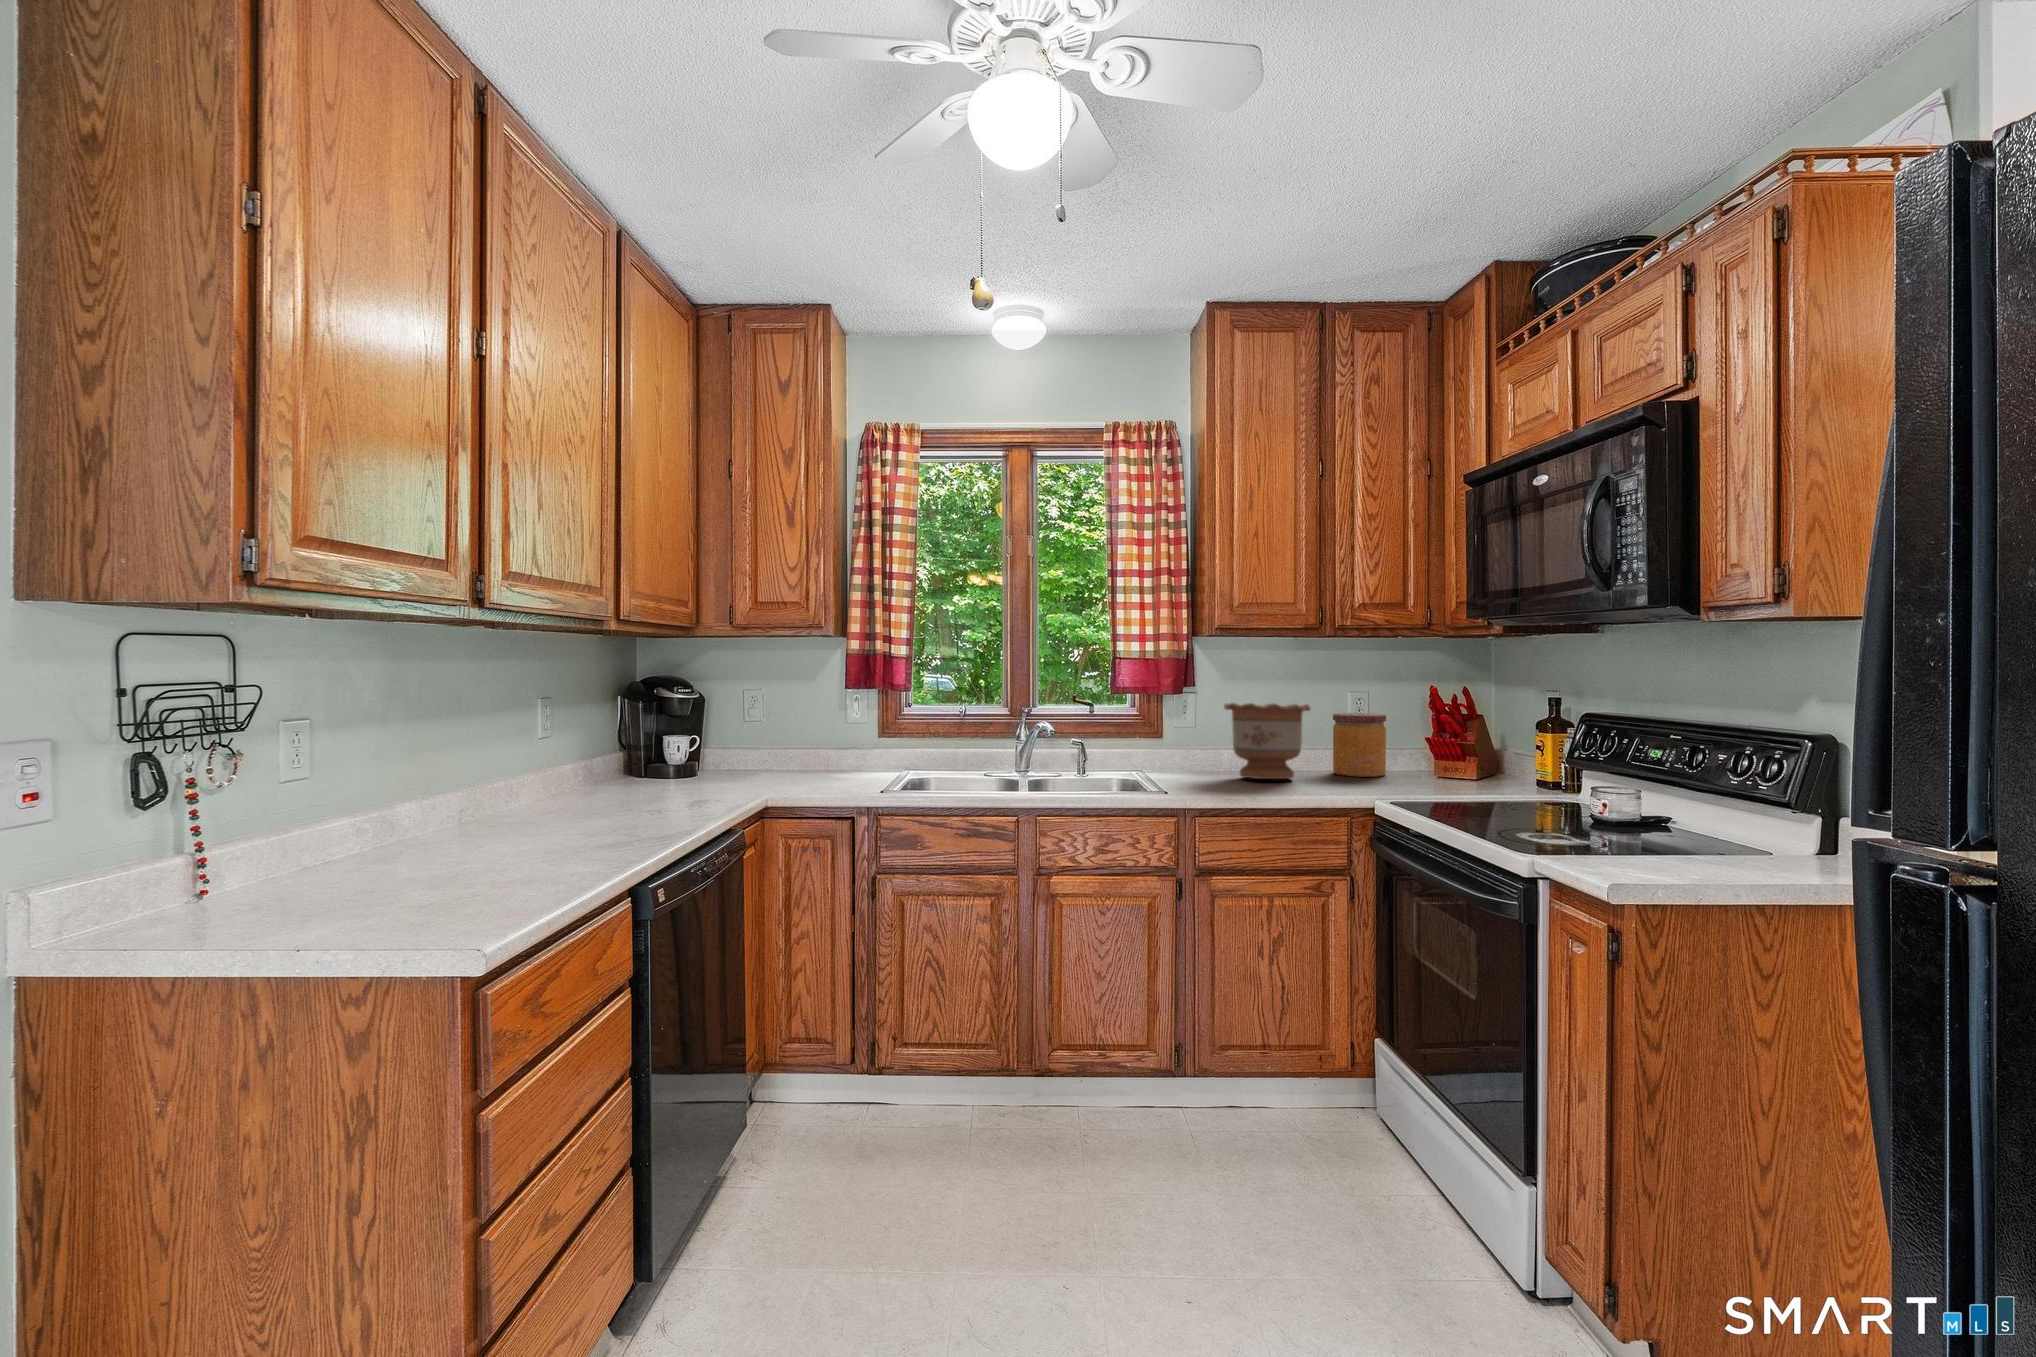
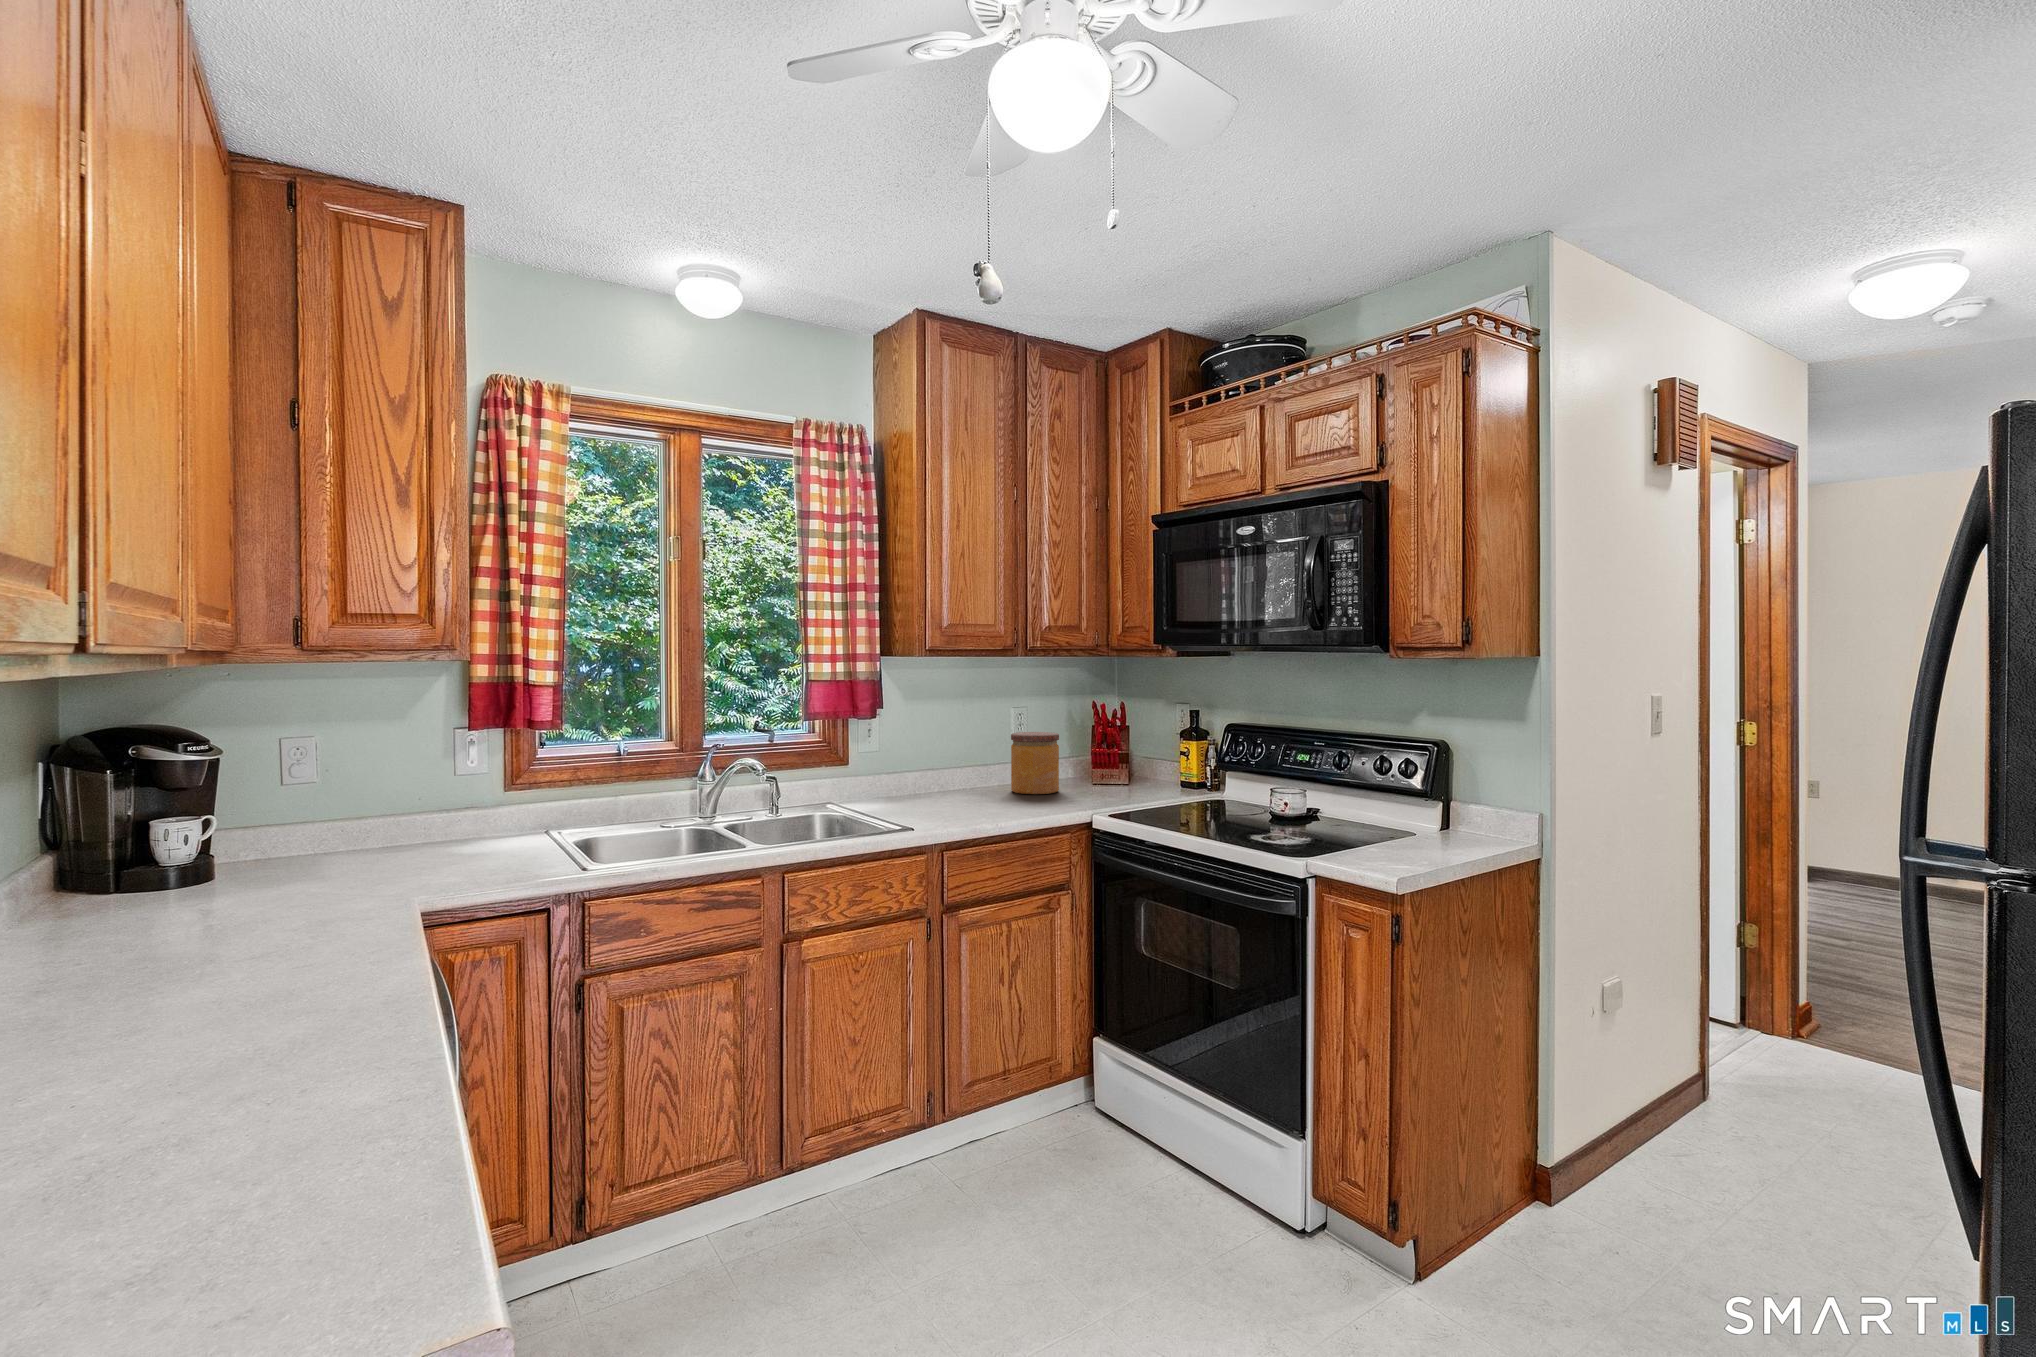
flower pot: present [1224,703,1310,779] -> none [926,727,1011,805]

